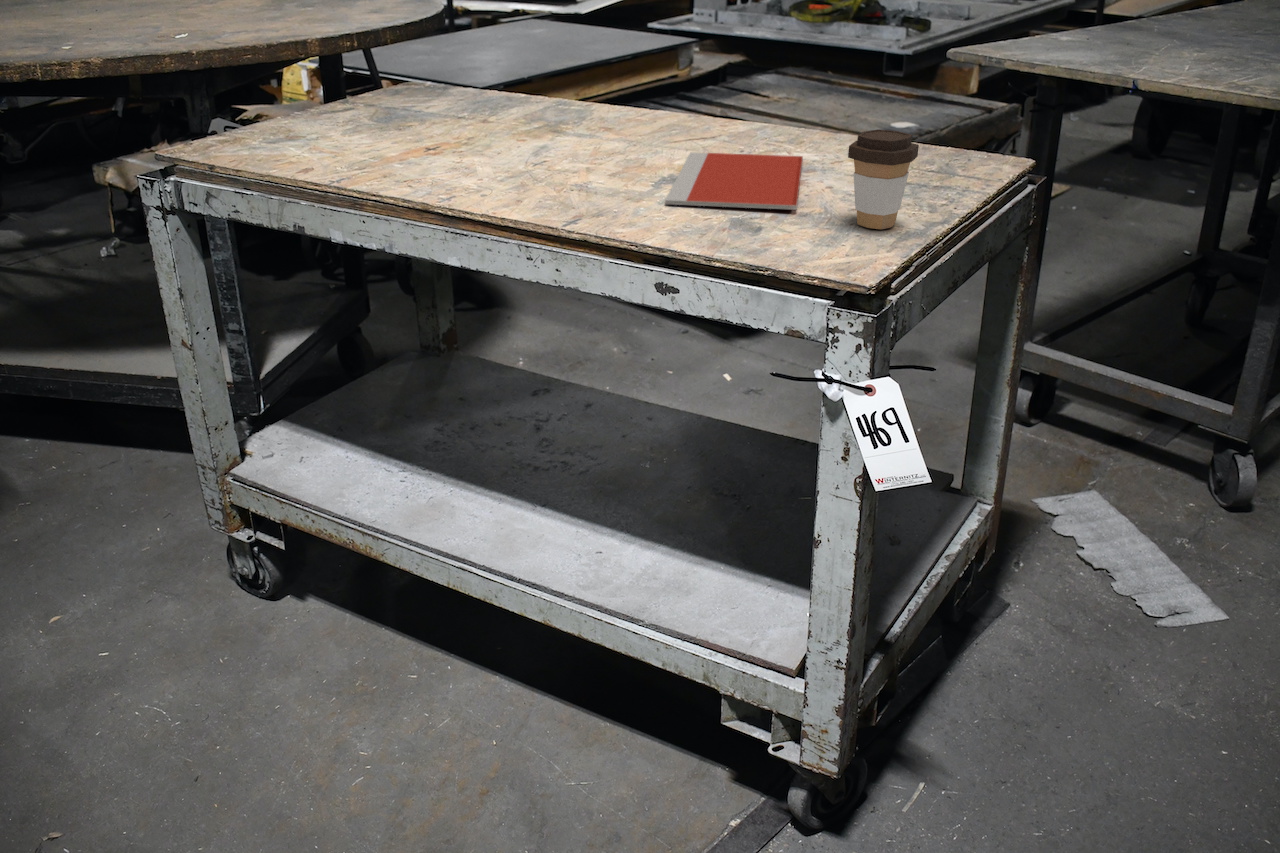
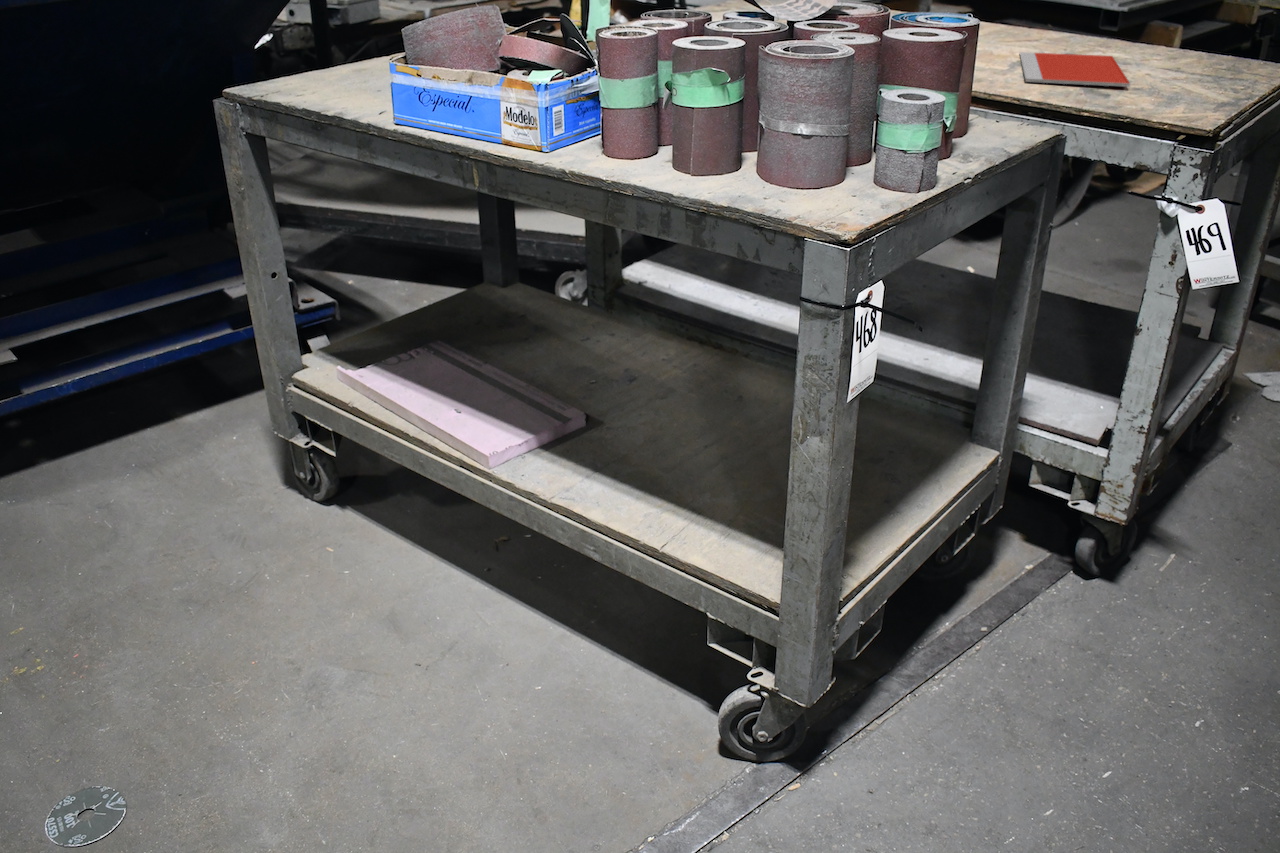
coffee cup: present [848,129,919,229] -> none [1180,25,1236,100]

